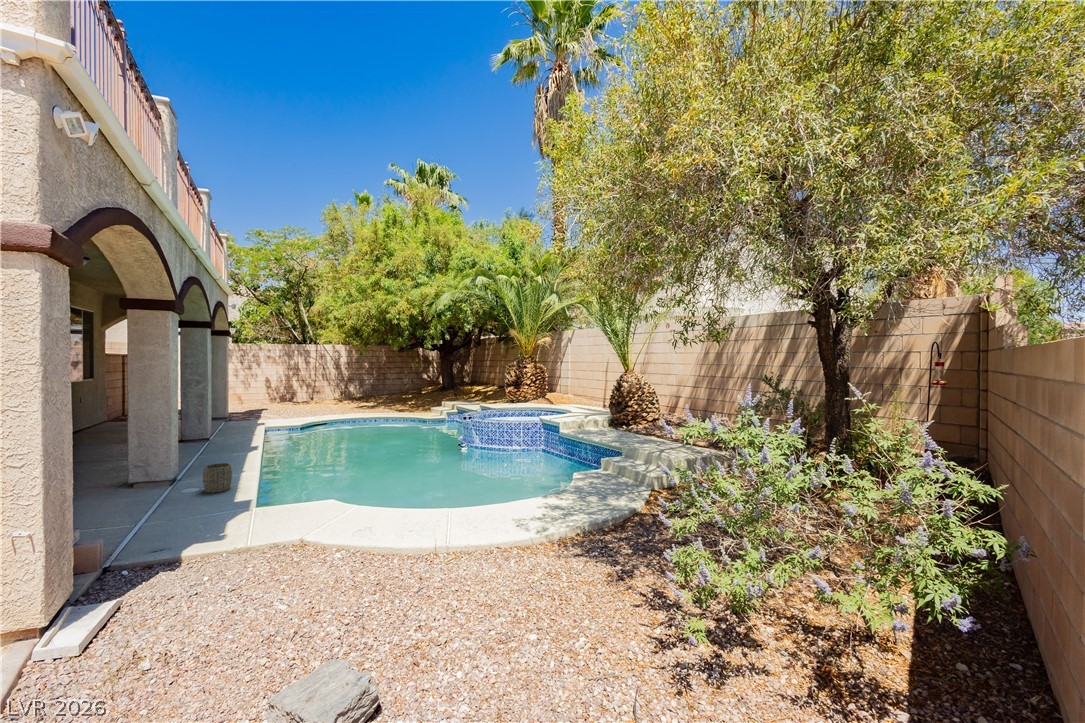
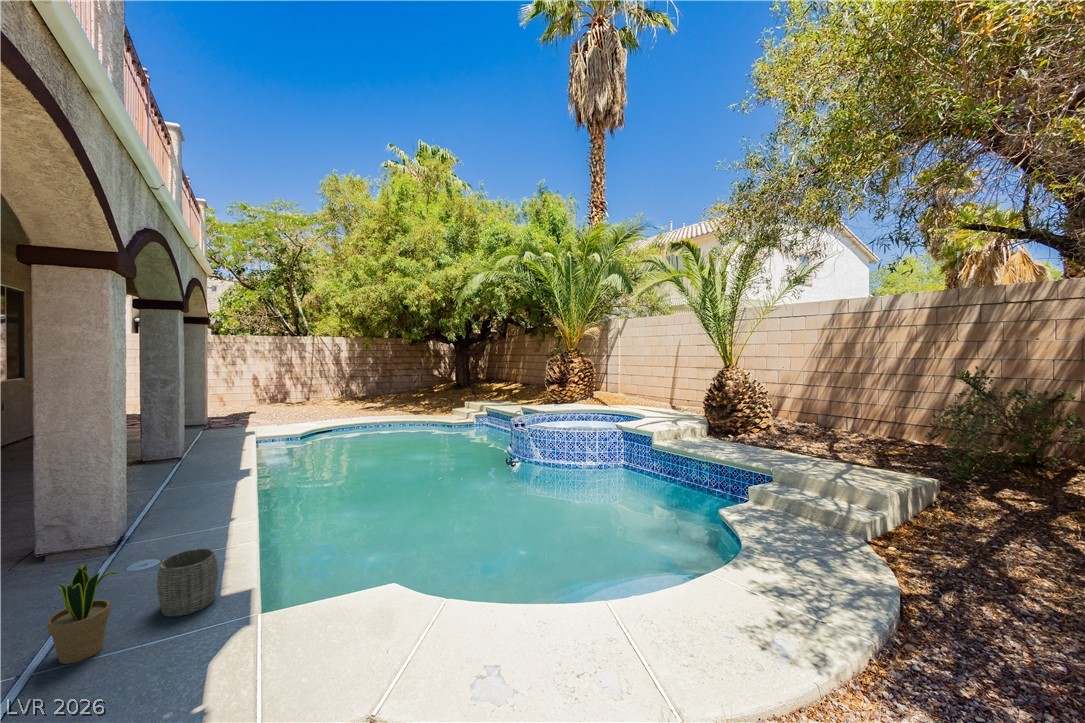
potted plant: none [158,460,186,502] -> present [48,564,117,664]

